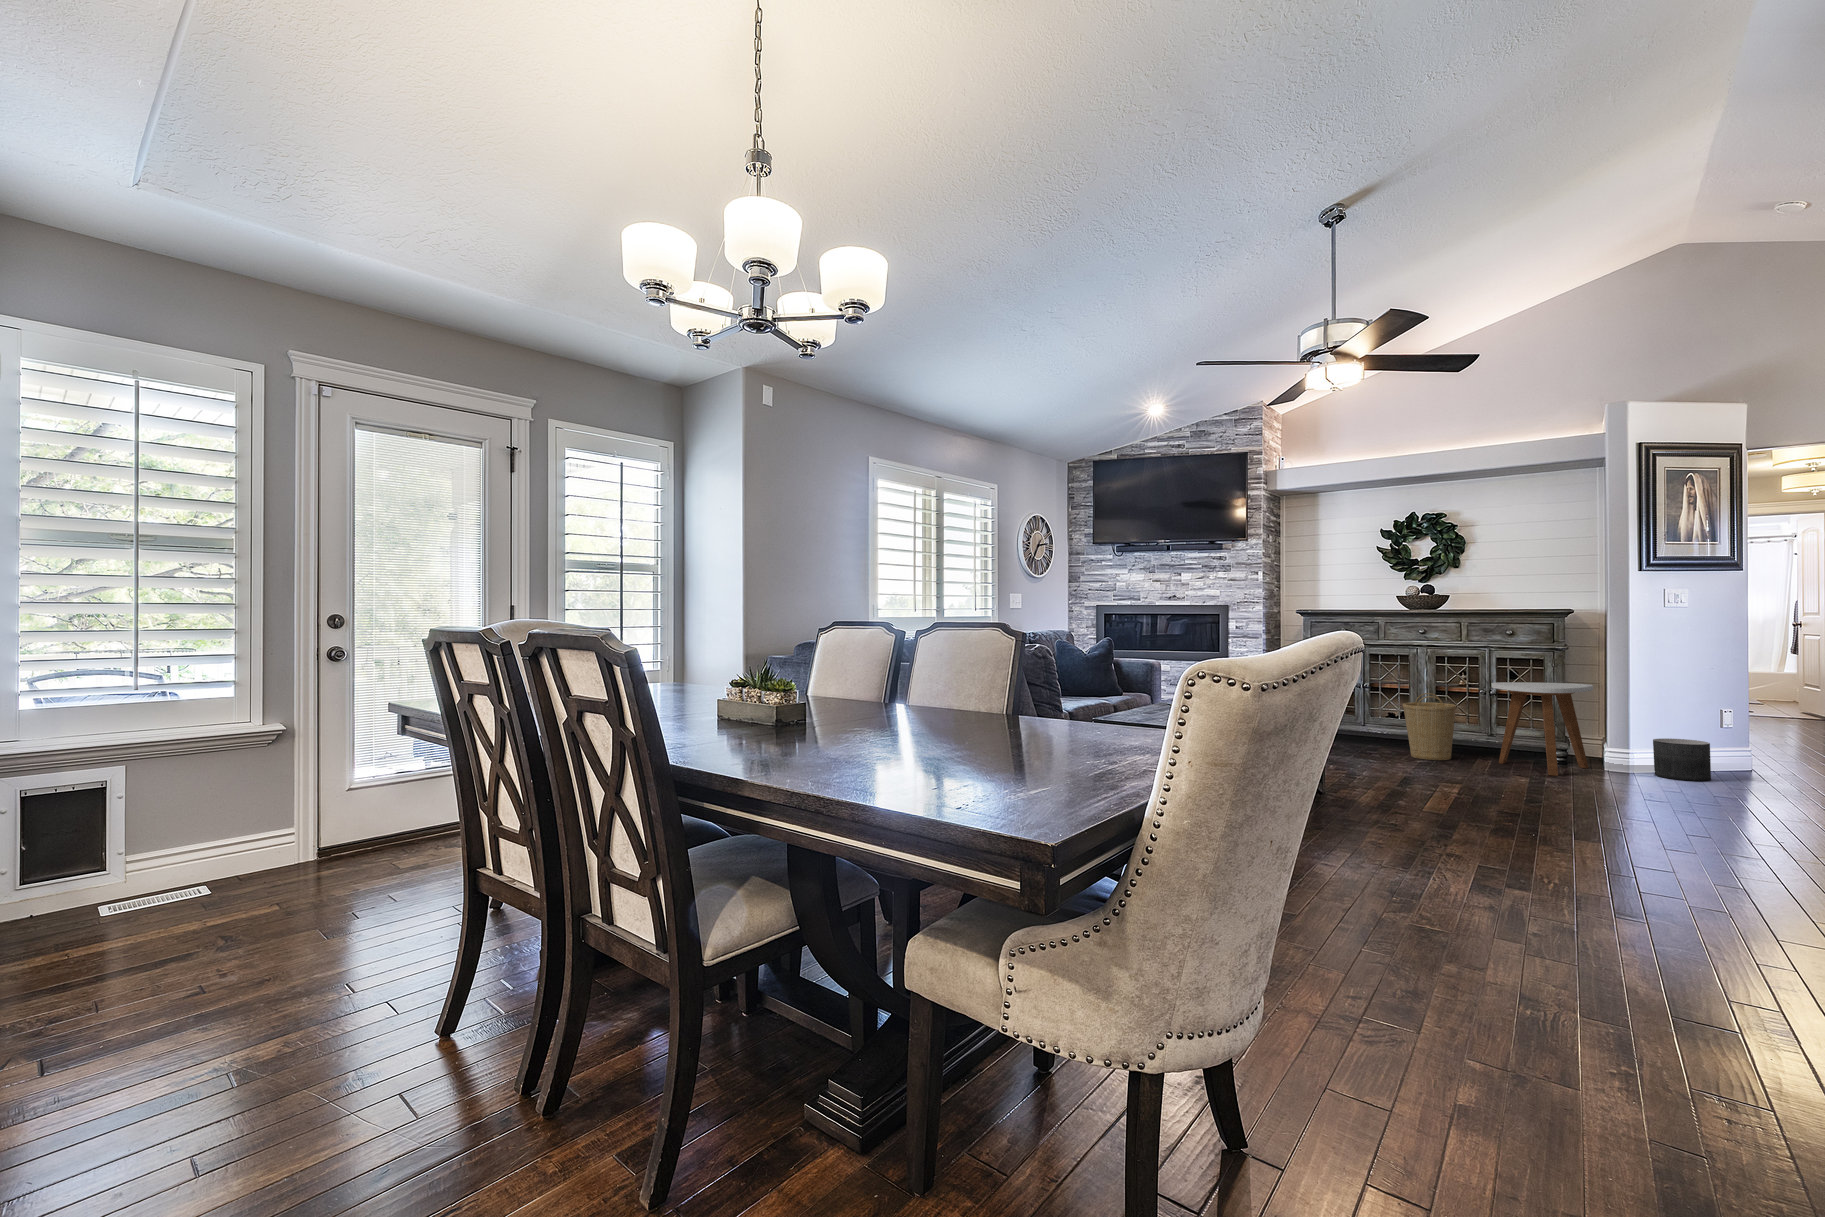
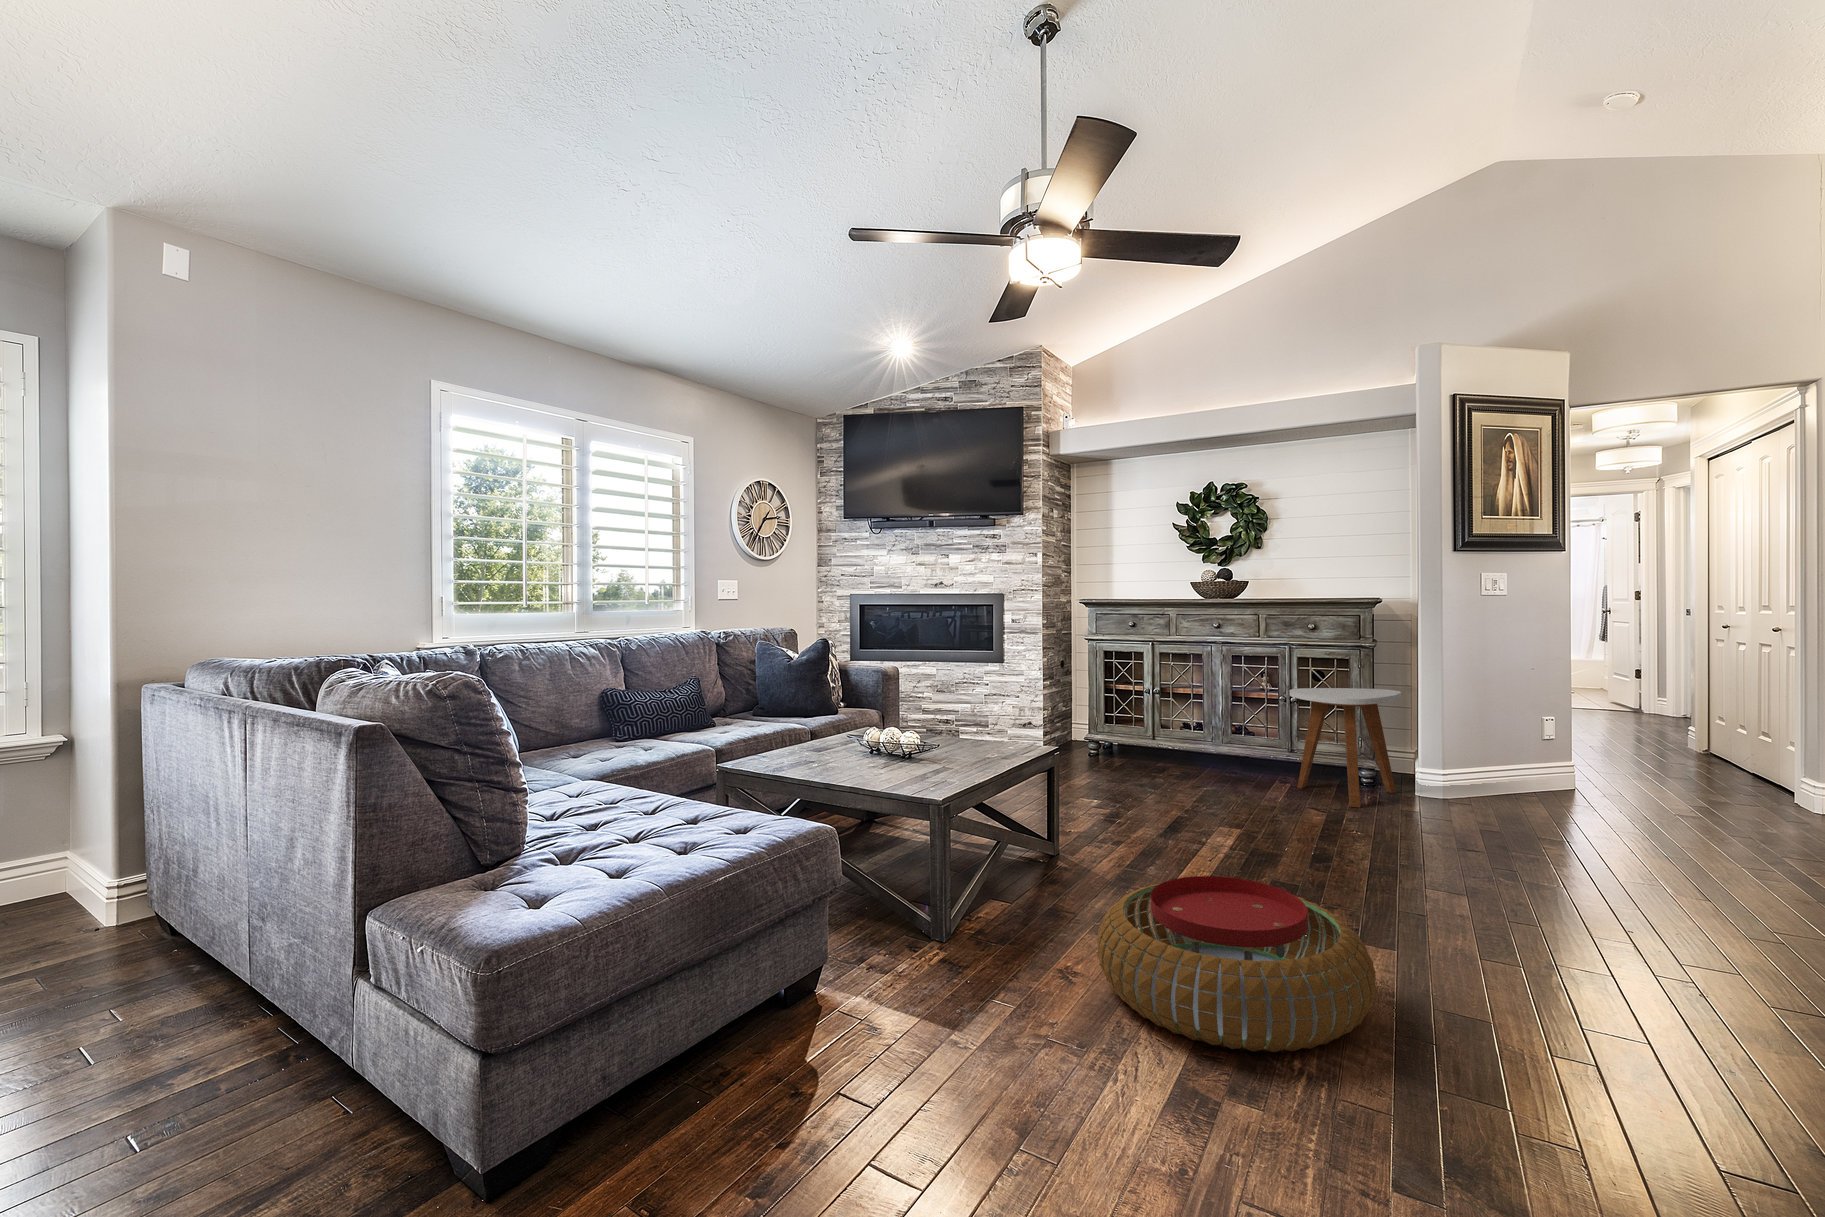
basket: present [1403,693,1456,760] -> none [1192,701,1251,786]
planter: present [1653,738,1711,781] -> none [1467,756,1530,810]
pouf: none [1387,788,1590,878] -> present [1097,876,1376,1052]

